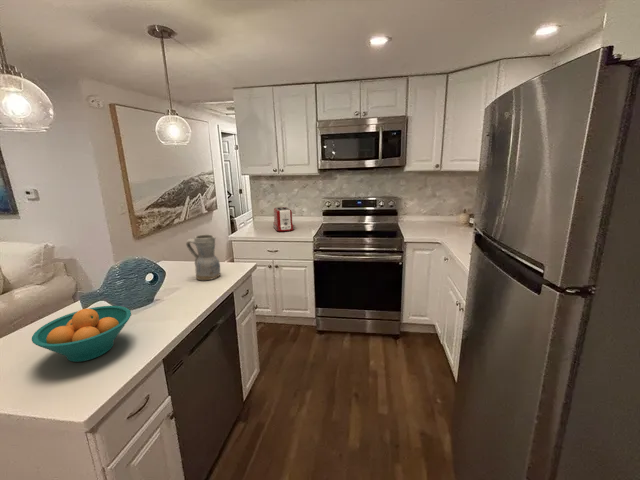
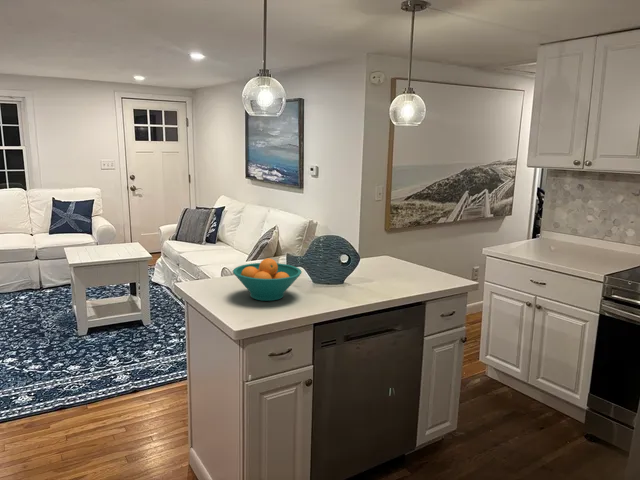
toaster: present [273,207,294,231] -> none [556,221,590,259]
ceramic pitcher: present [186,234,220,280] -> none [391,226,422,281]

